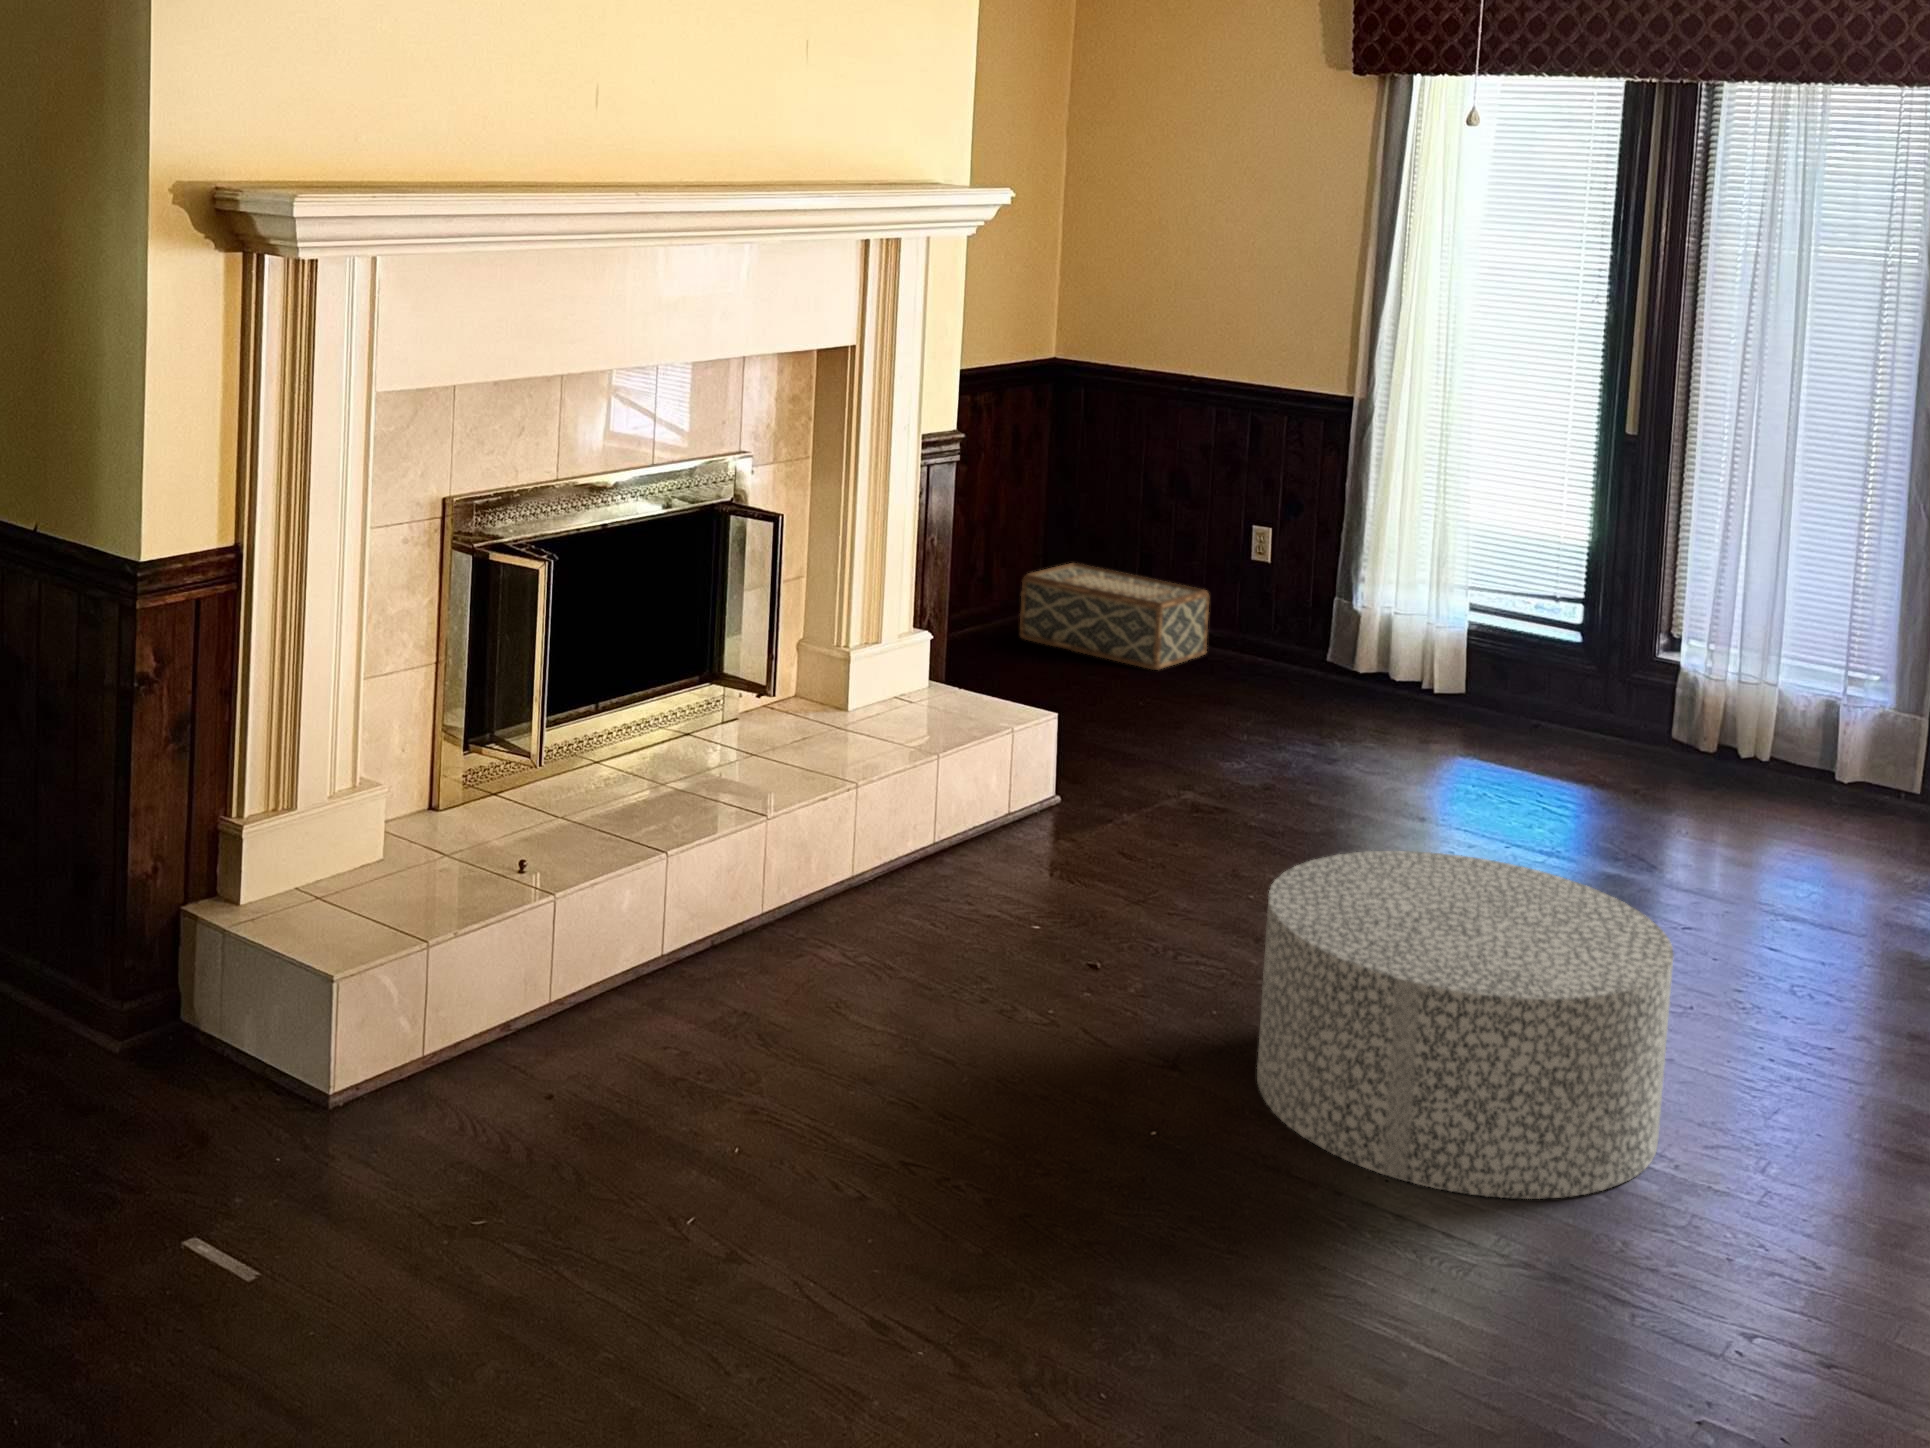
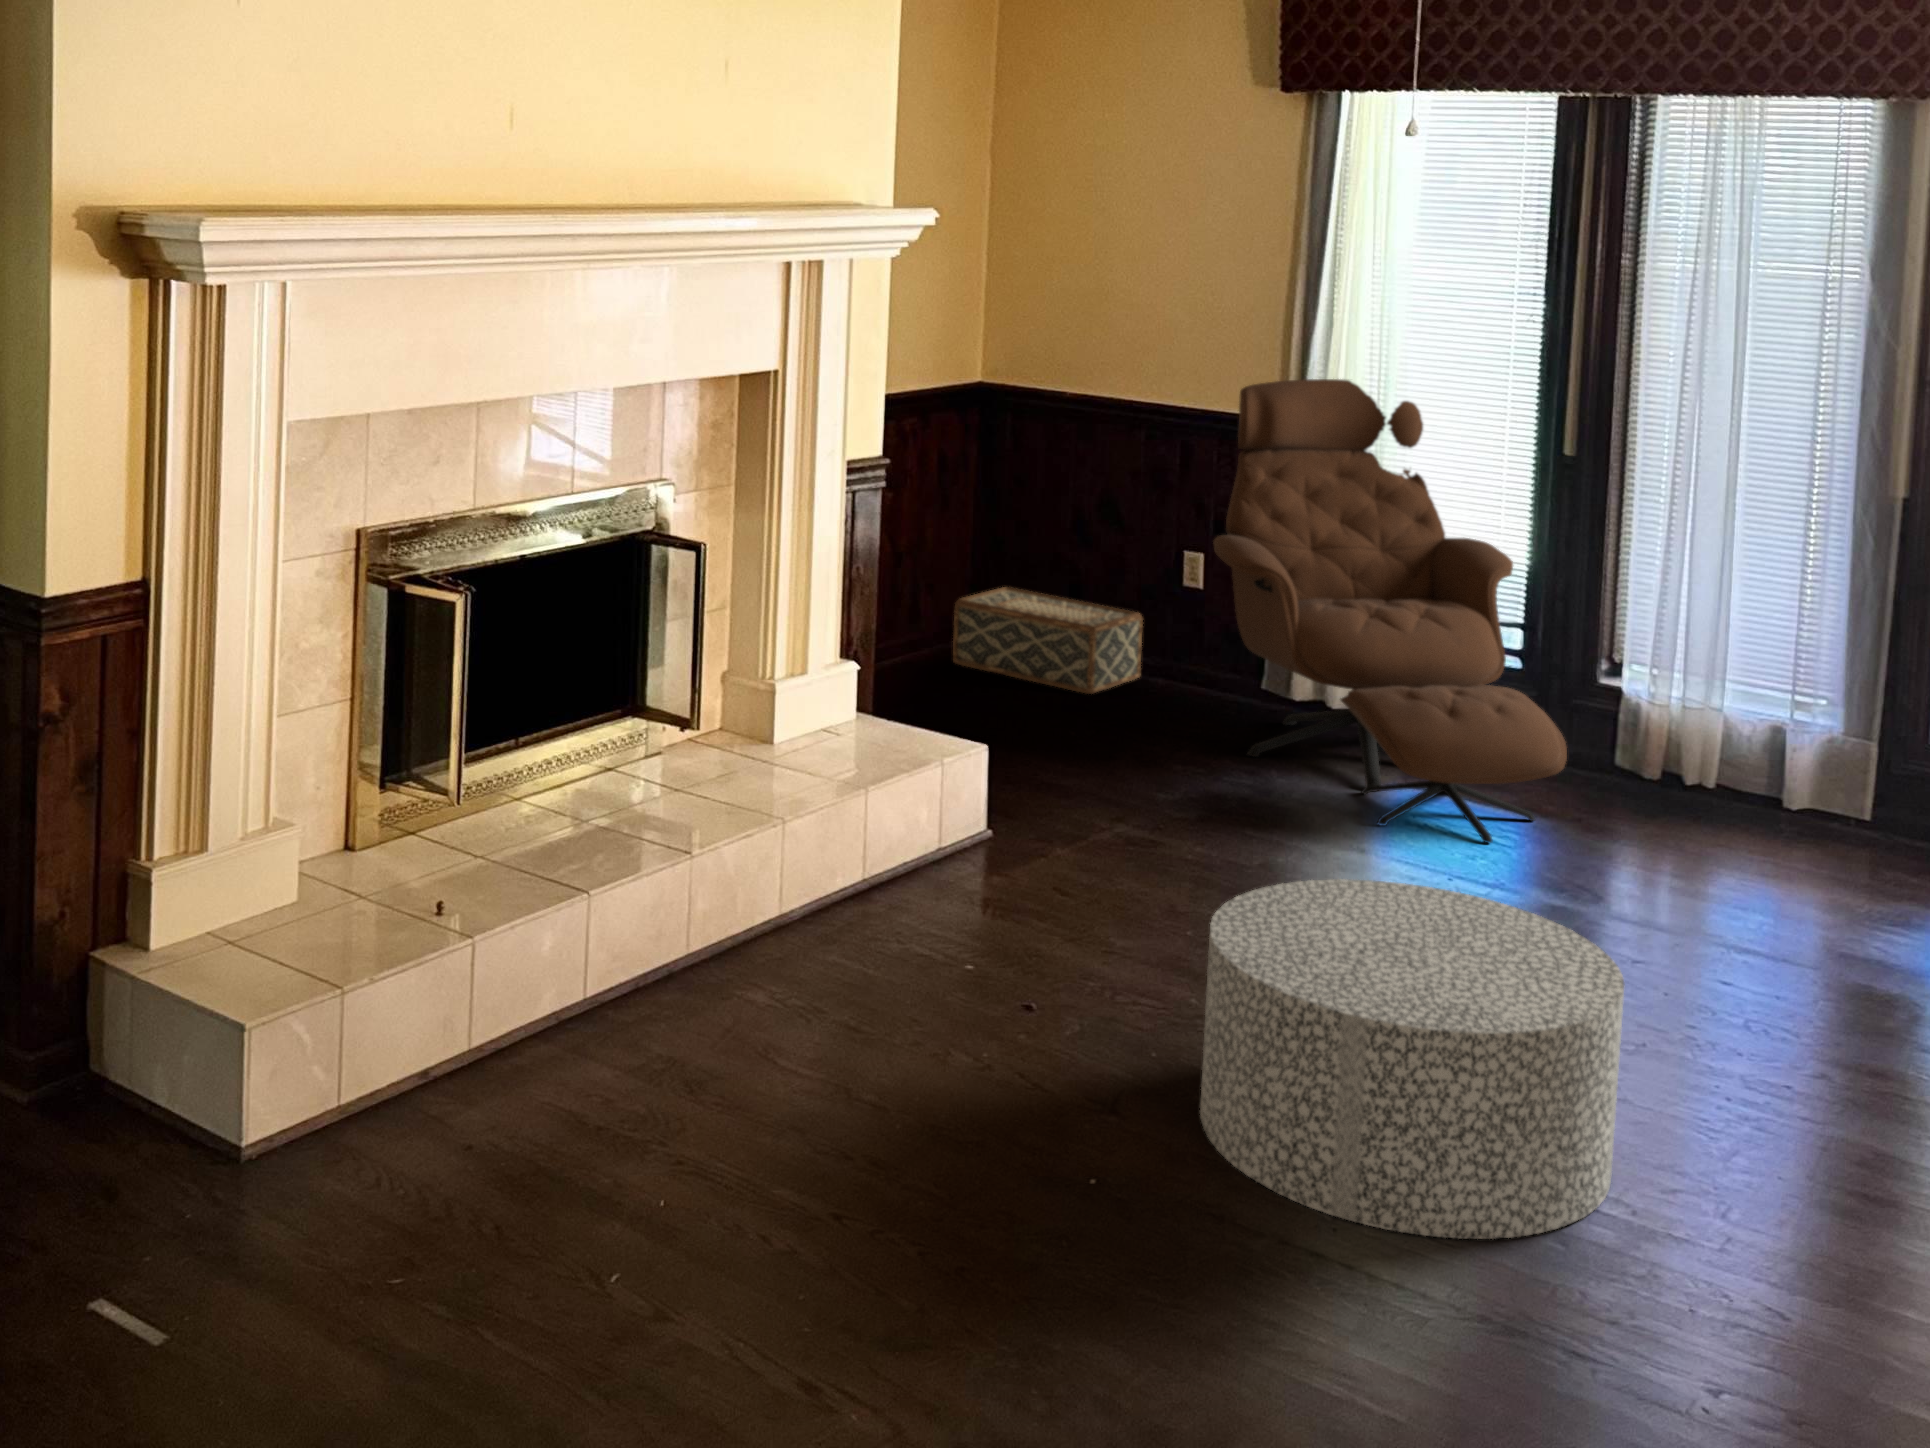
lounge chair: none [1281,359,1628,820] -> present [1213,379,1567,843]

